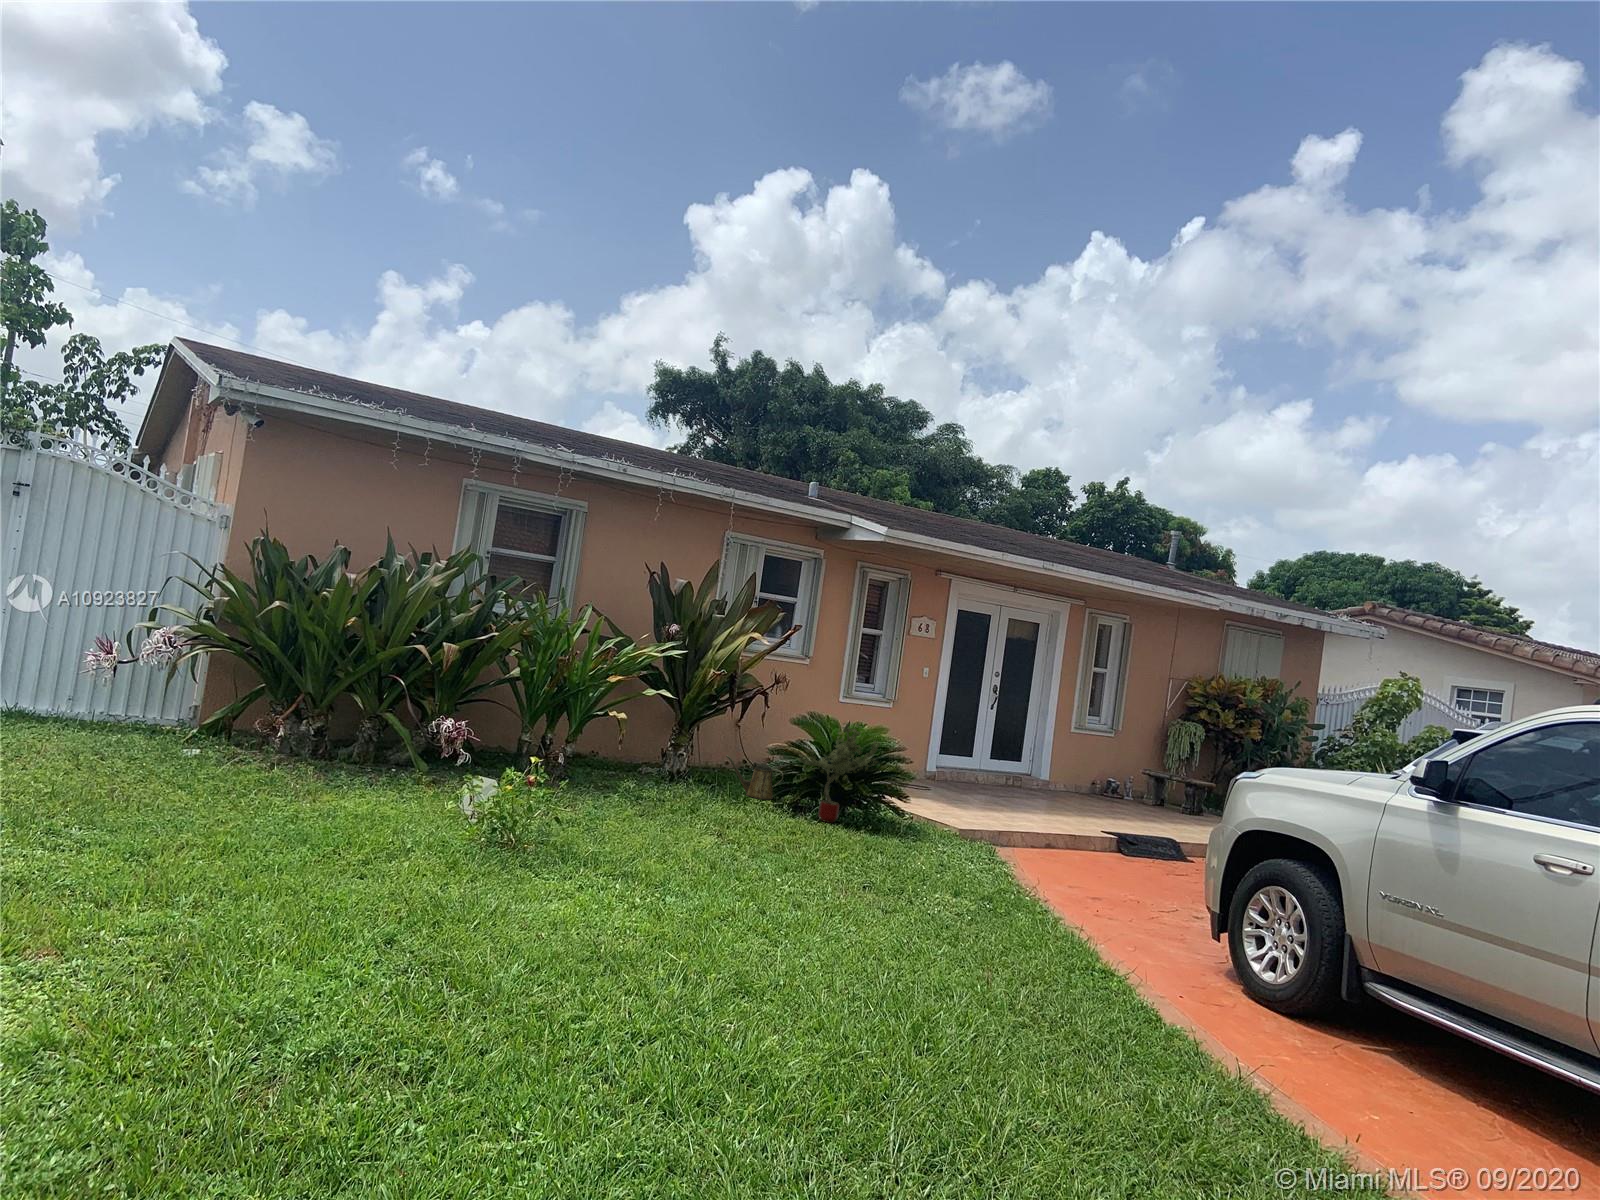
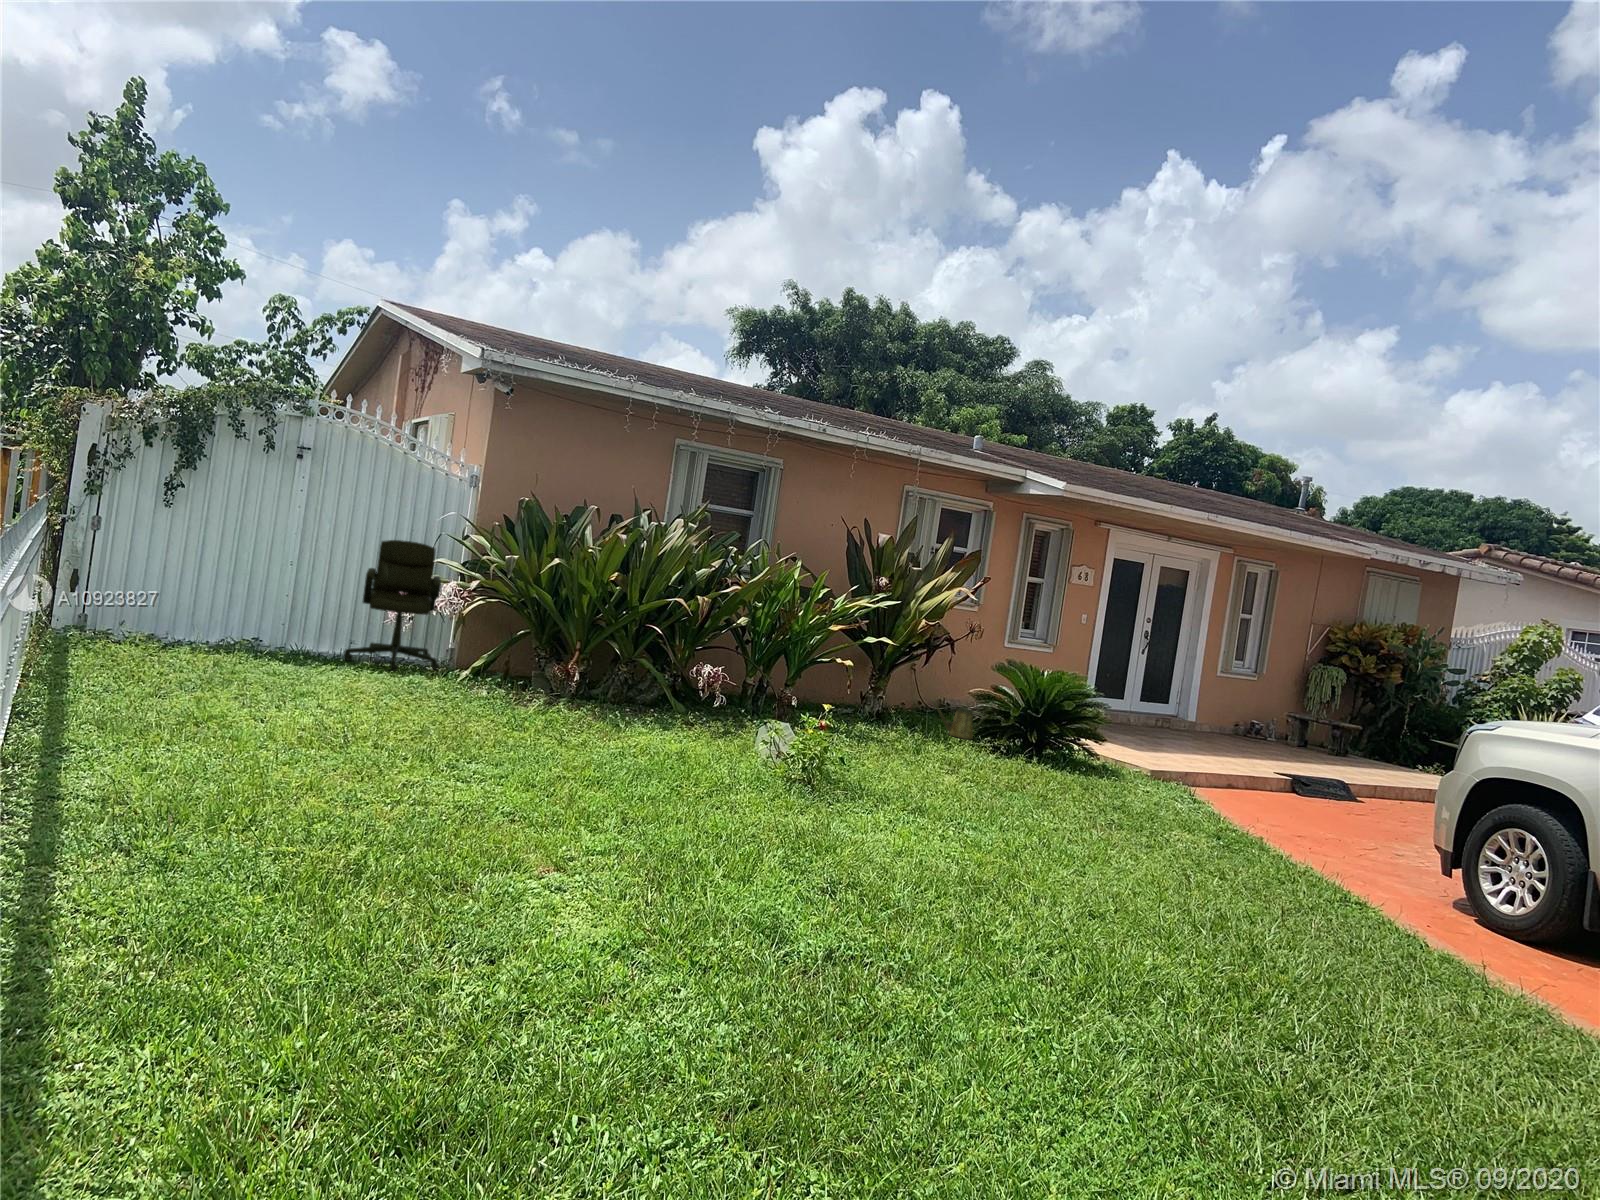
chair: none [32,579,160,726] -> present [344,540,441,671]
potted tree: present [798,723,880,823] -> none [1003,670,1085,761]

